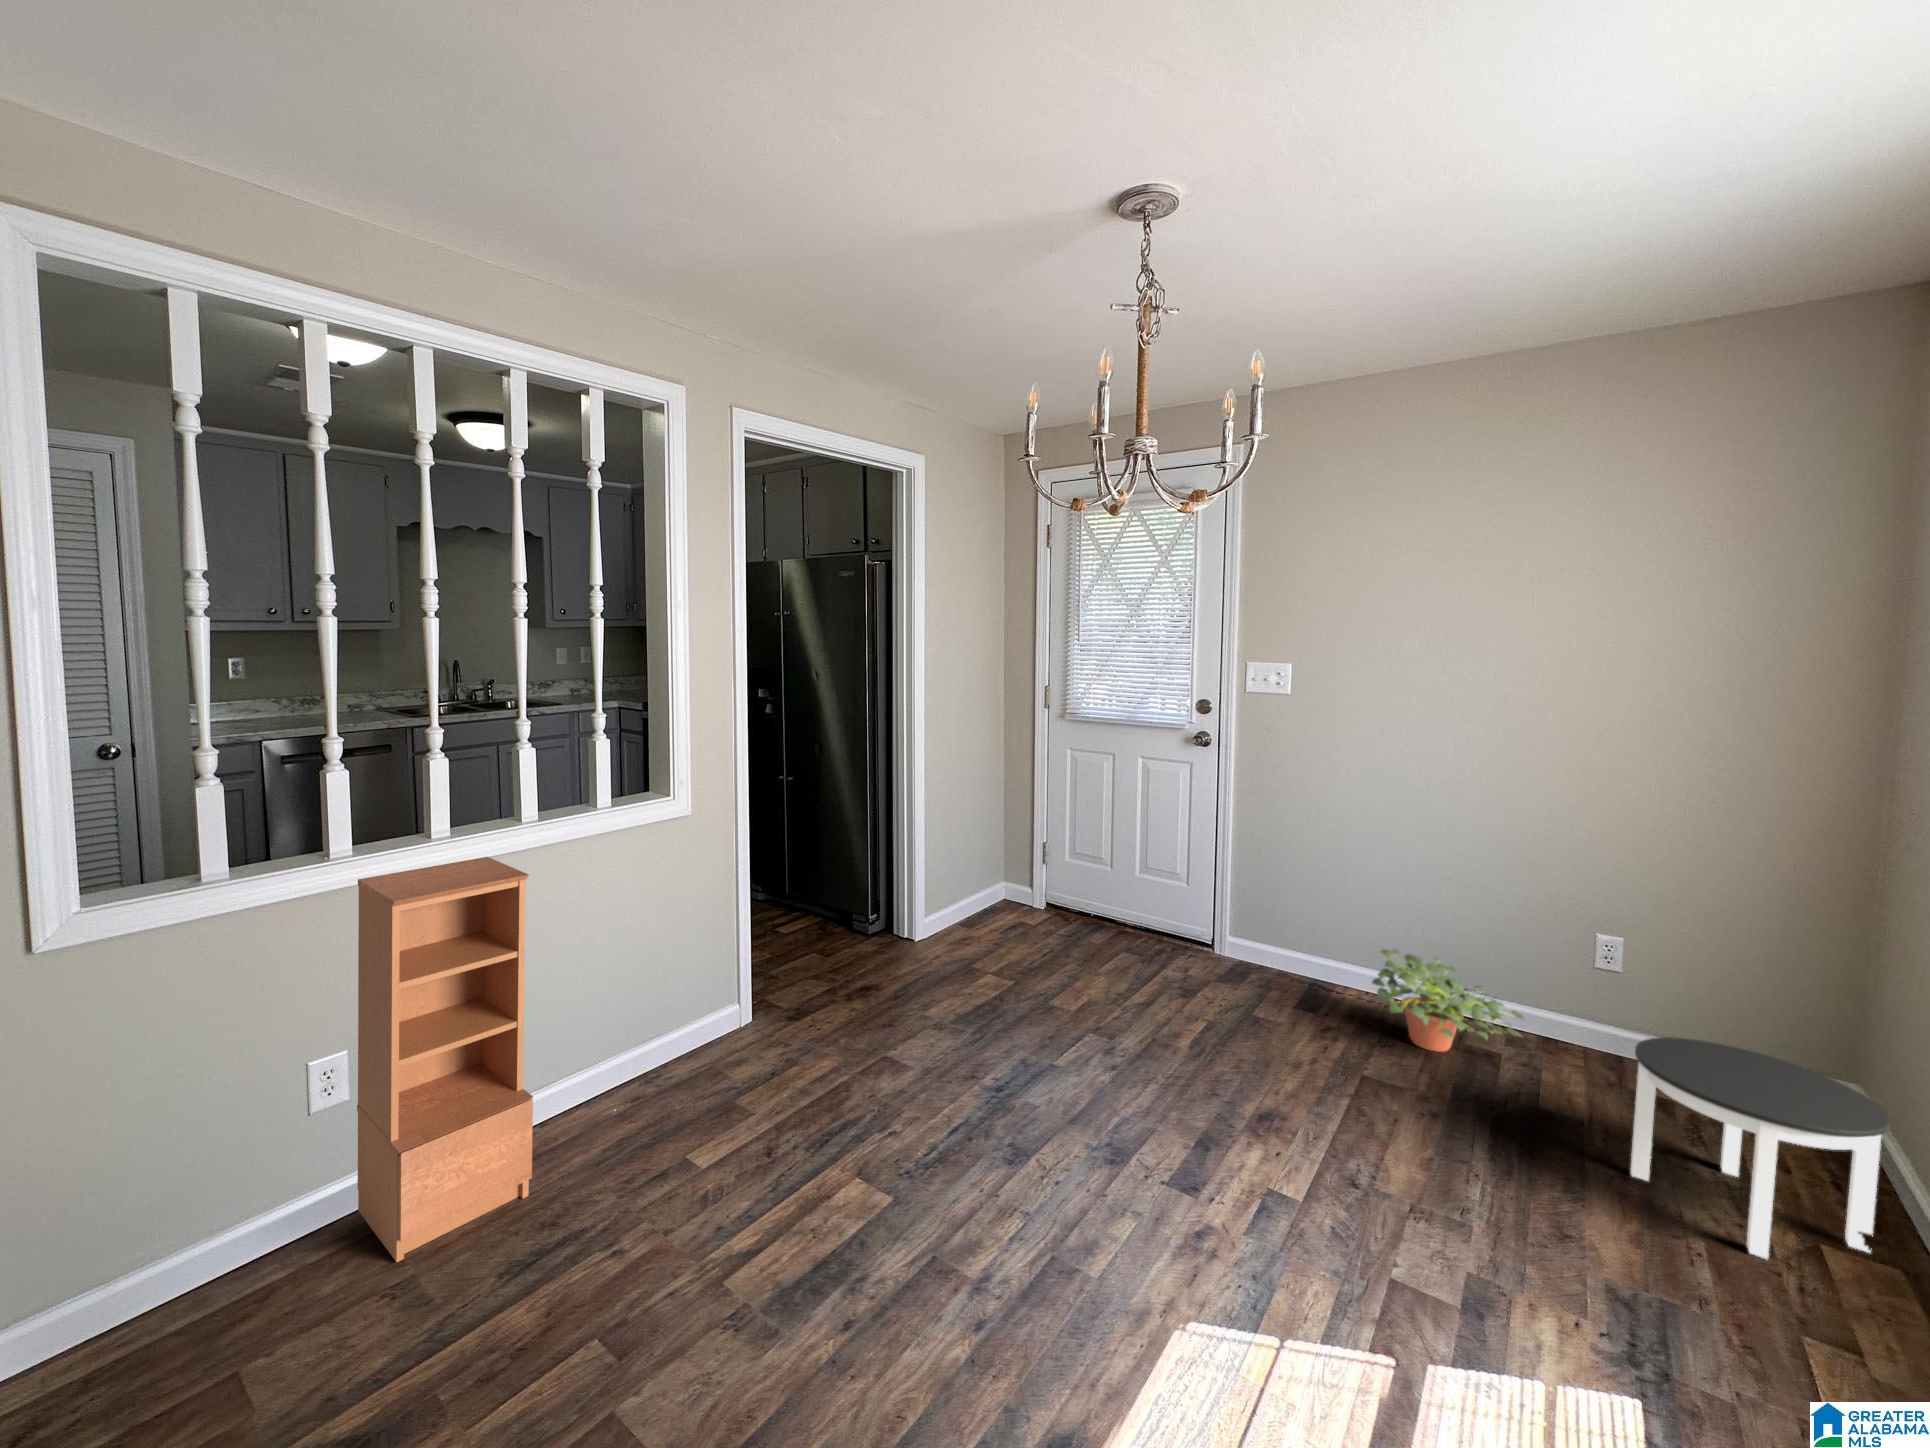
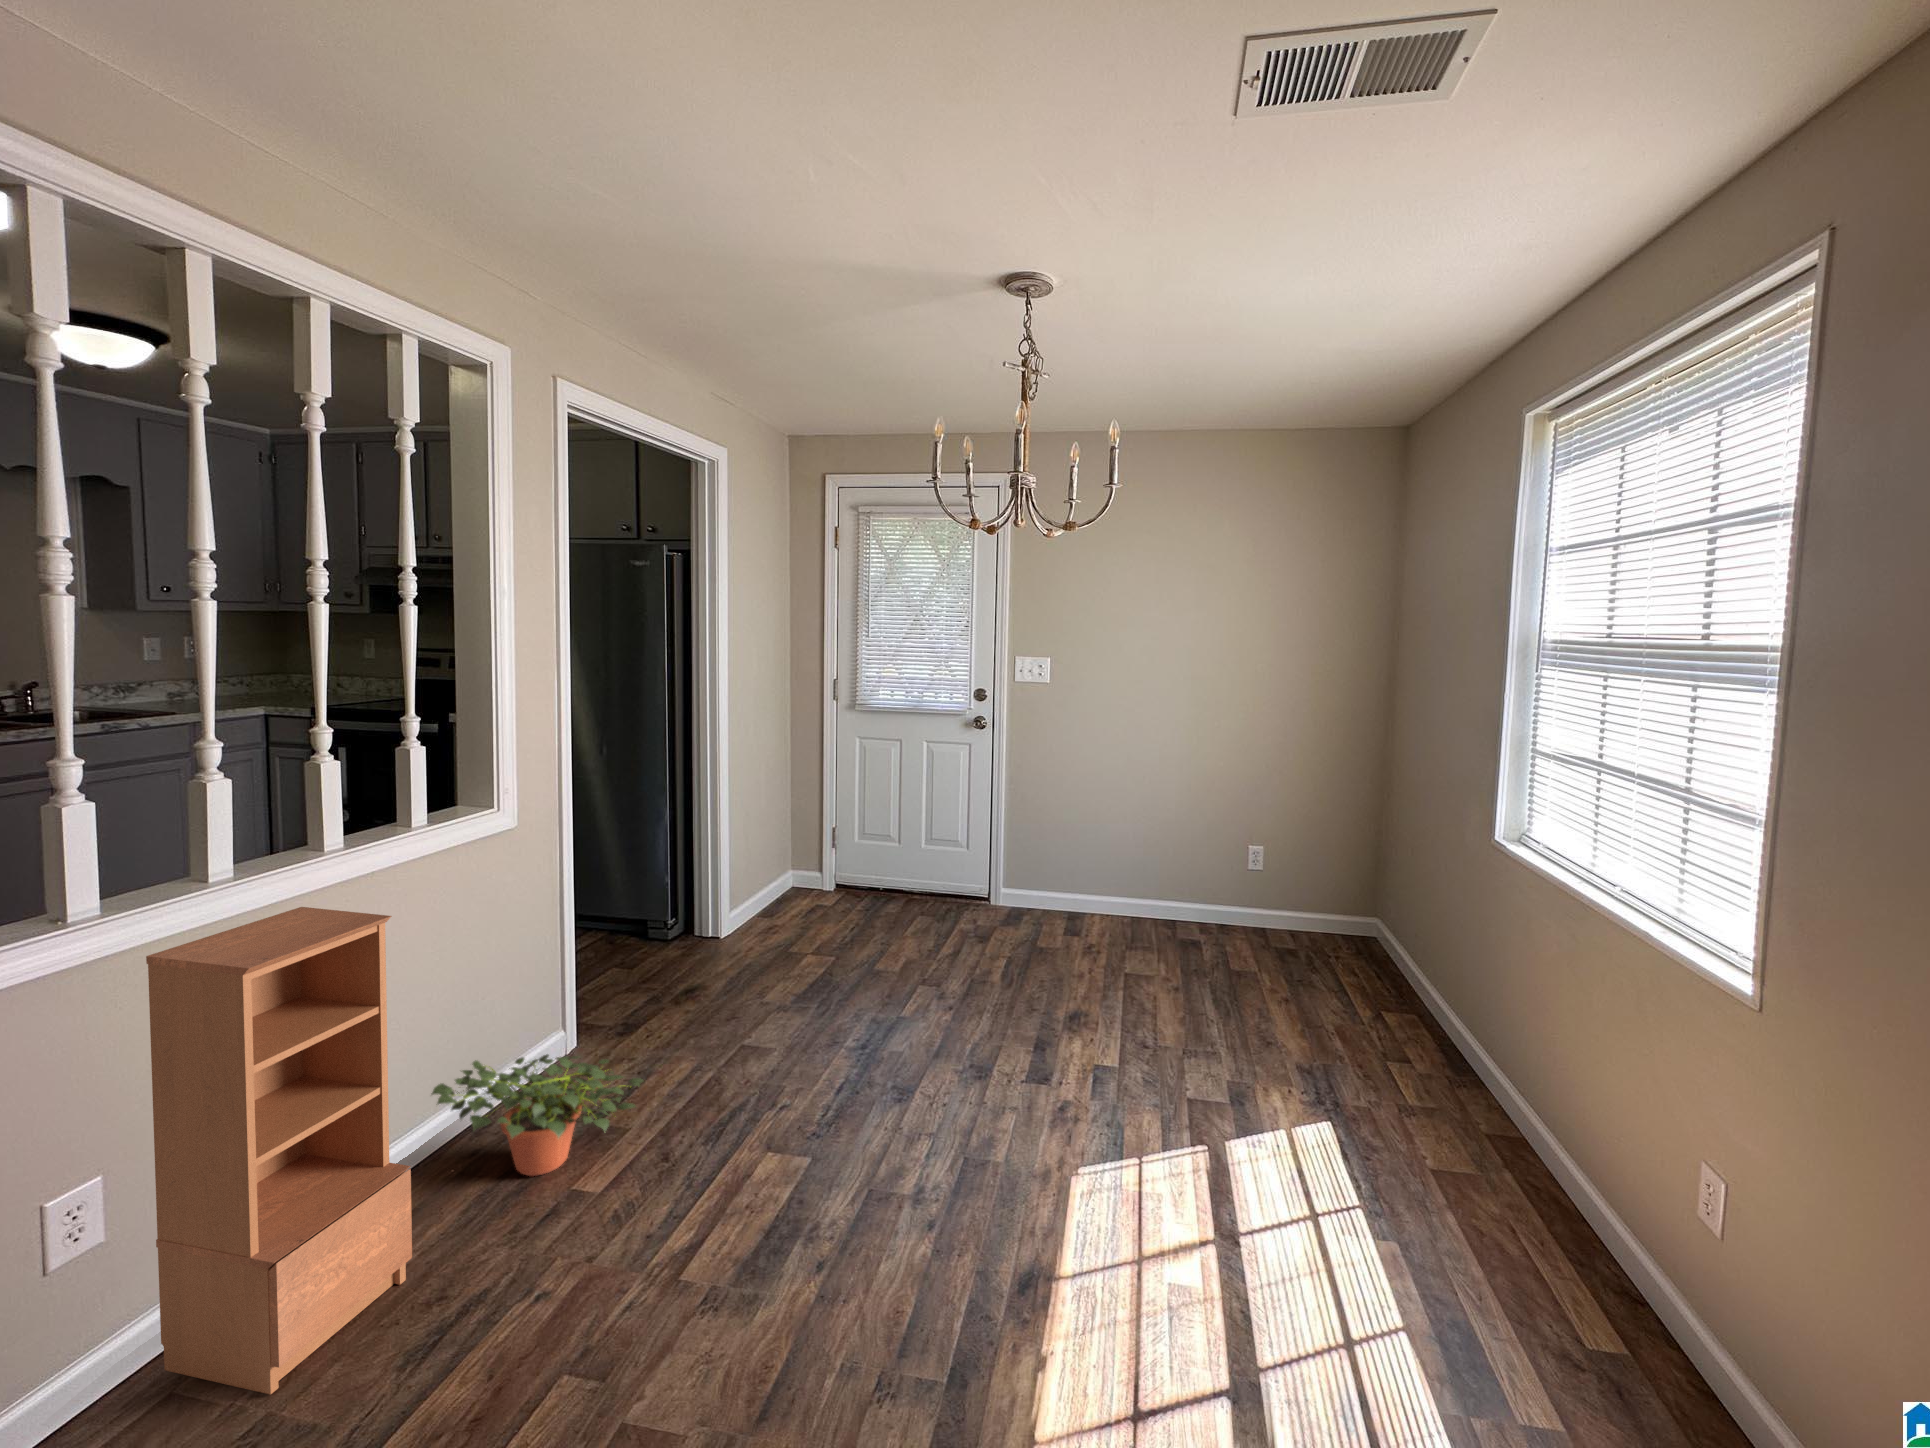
potted plant: present [1372,949,1524,1052] -> present [432,1054,643,1176]
round table: present [1630,1037,1890,1259] -> none [1296,898,1423,1026]

